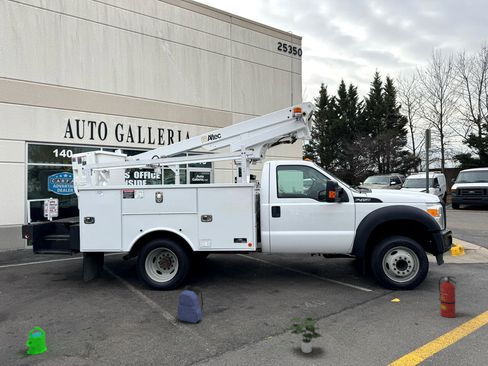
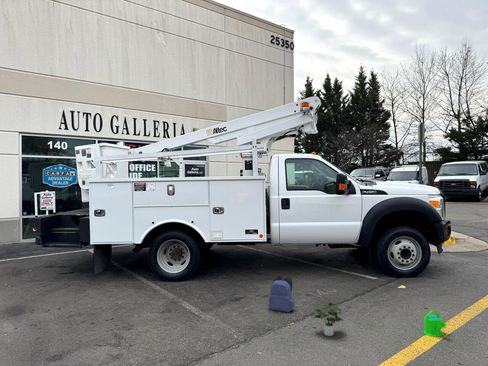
fire extinguisher: present [439,276,456,318] -> none [444,264,462,302]
backpack: present [177,286,203,323] -> present [269,276,295,312]
watering can: present [26,327,47,354] -> present [423,310,446,337]

